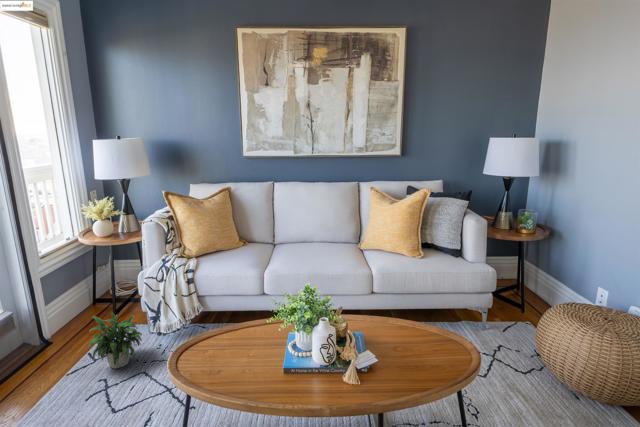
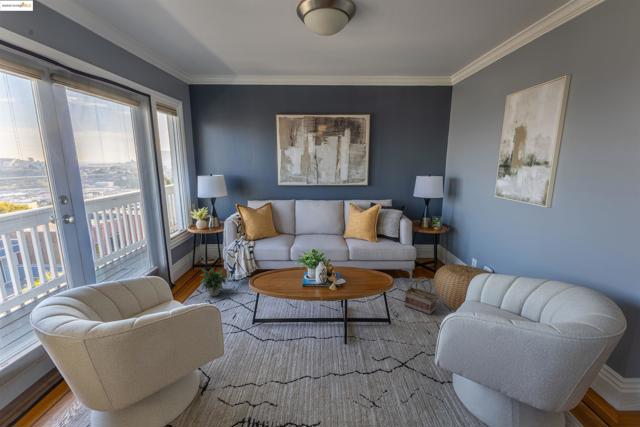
basket: none [484,332,551,410] -> present [405,277,437,315]

